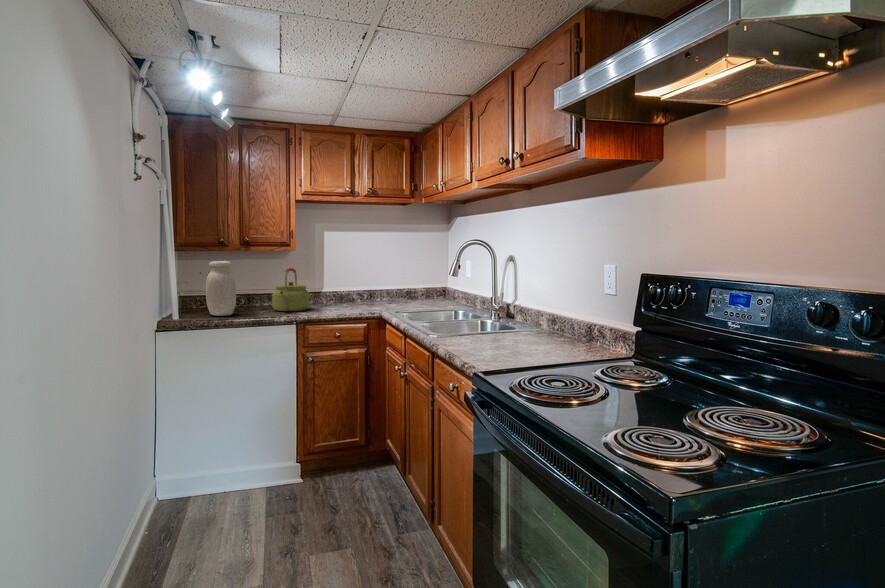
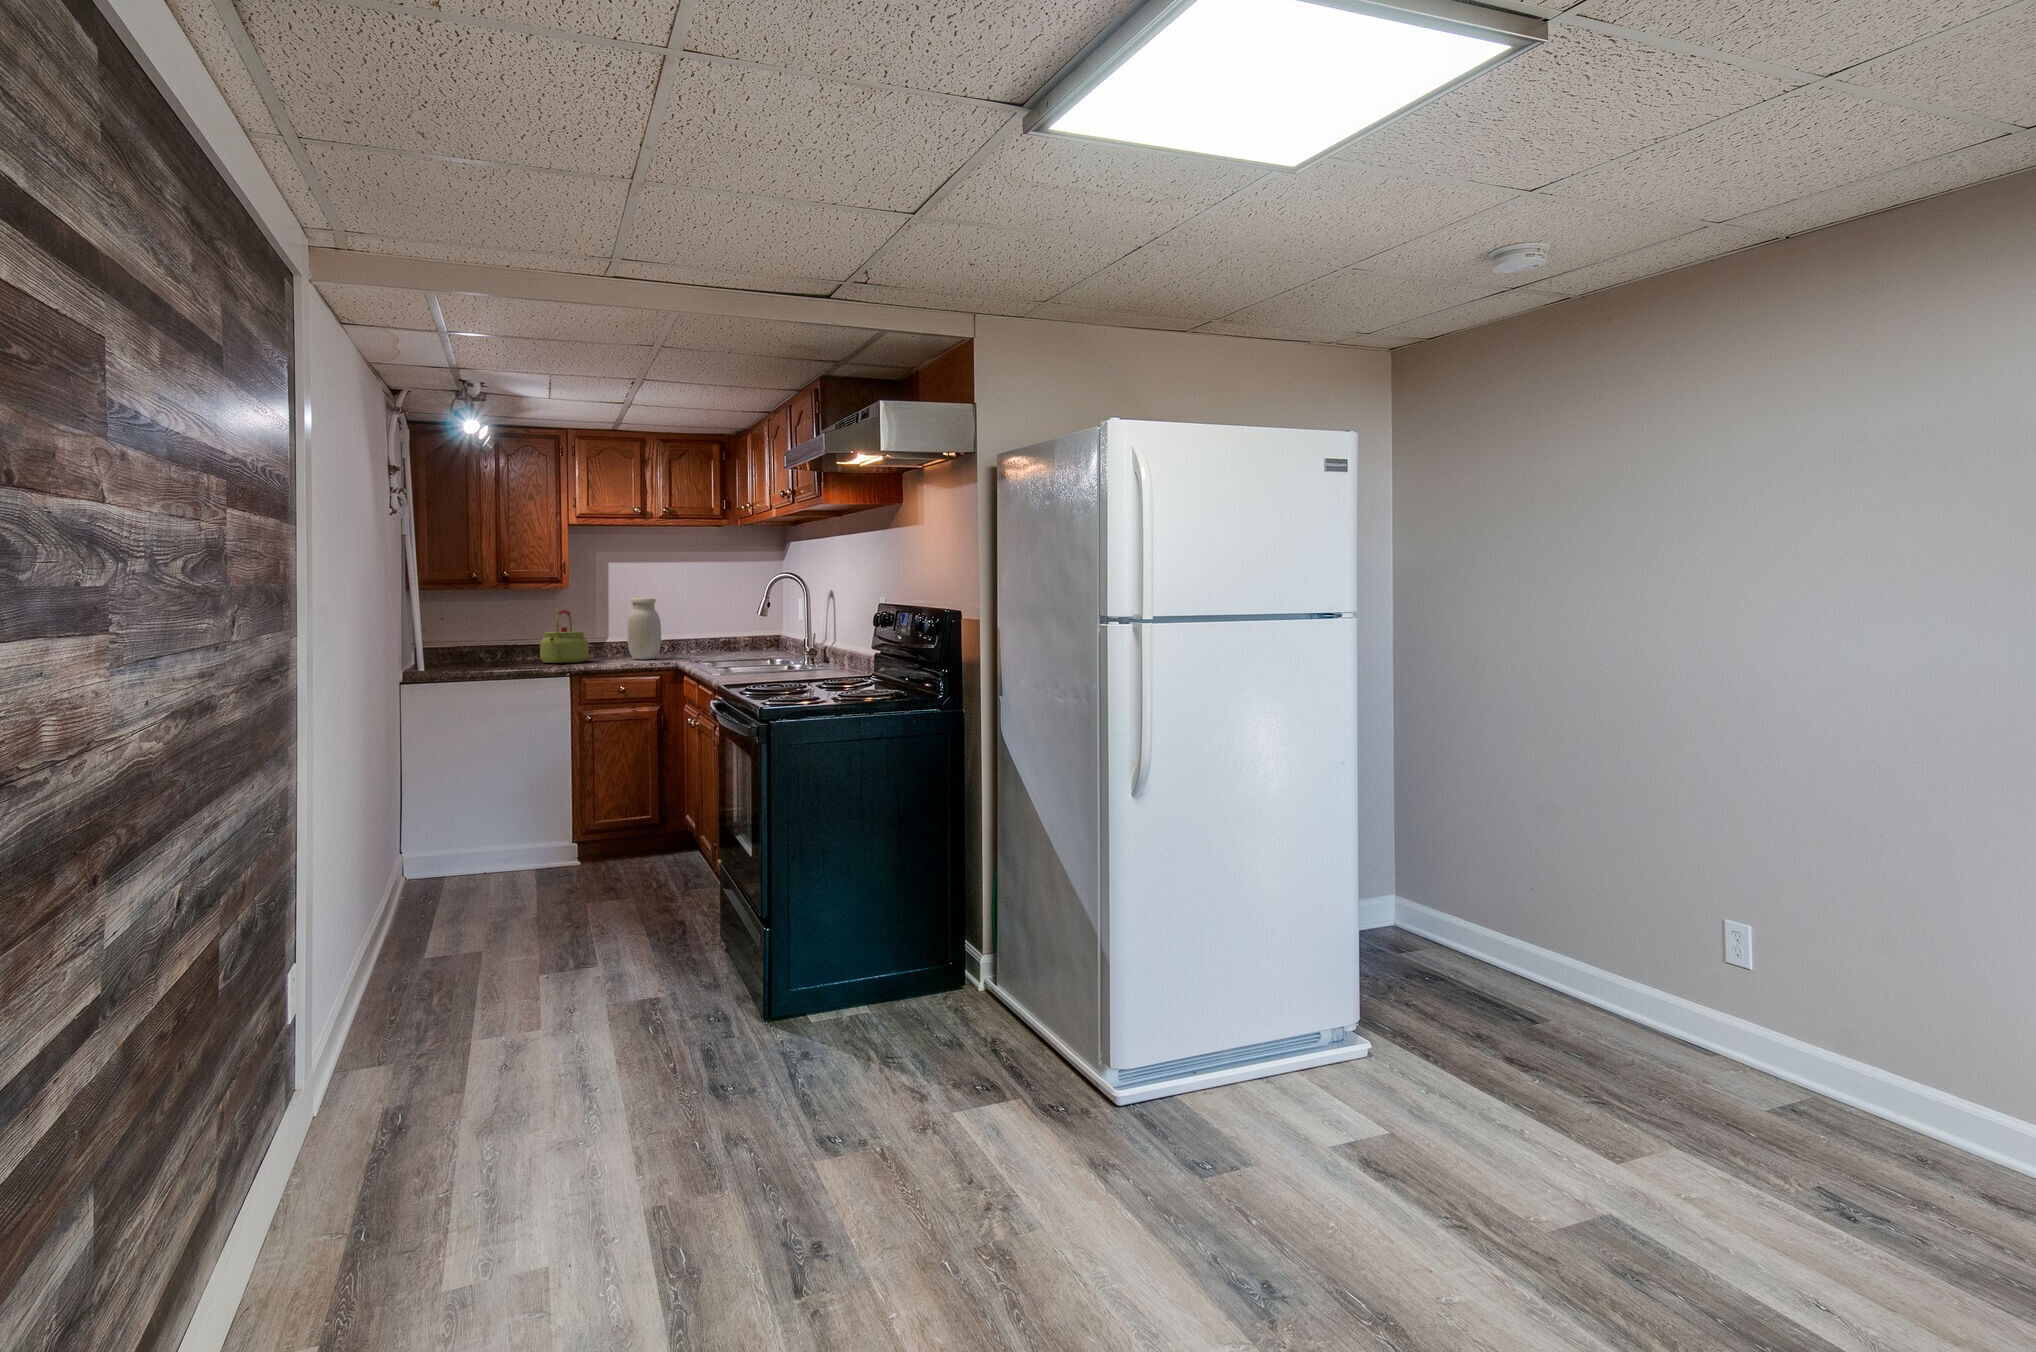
jar: present [206,261,236,316] -> present [627,597,661,659]

